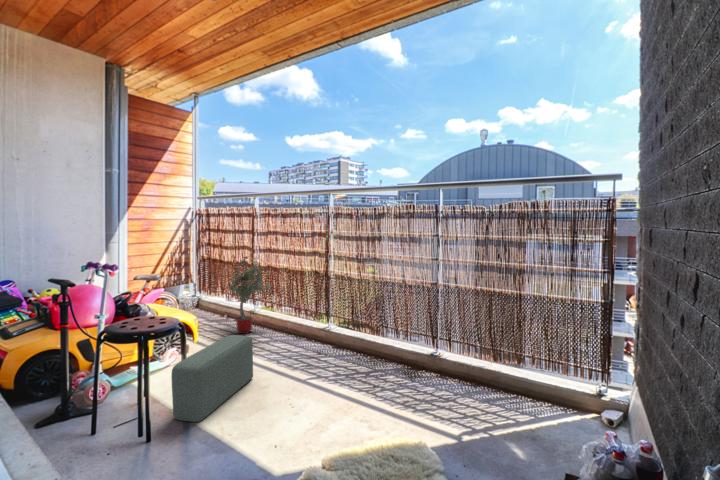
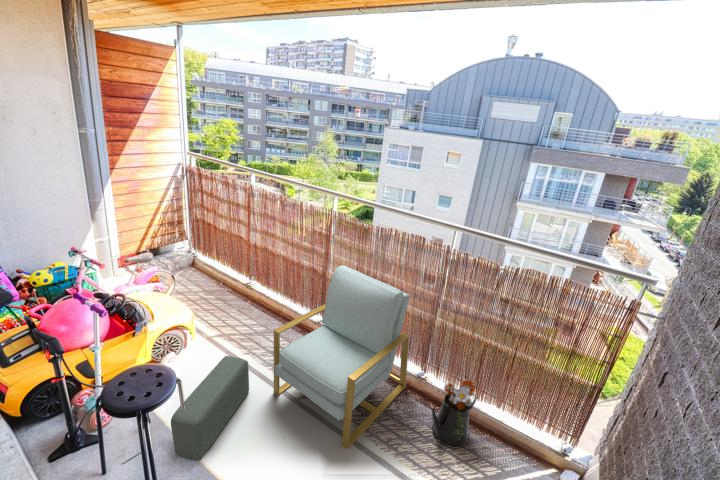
chair: none [278,246,420,409] -> present [274,265,410,449]
potted tree: present [229,257,271,334] -> none [223,242,268,313]
watering can: none [446,324,493,404] -> present [432,380,476,449]

